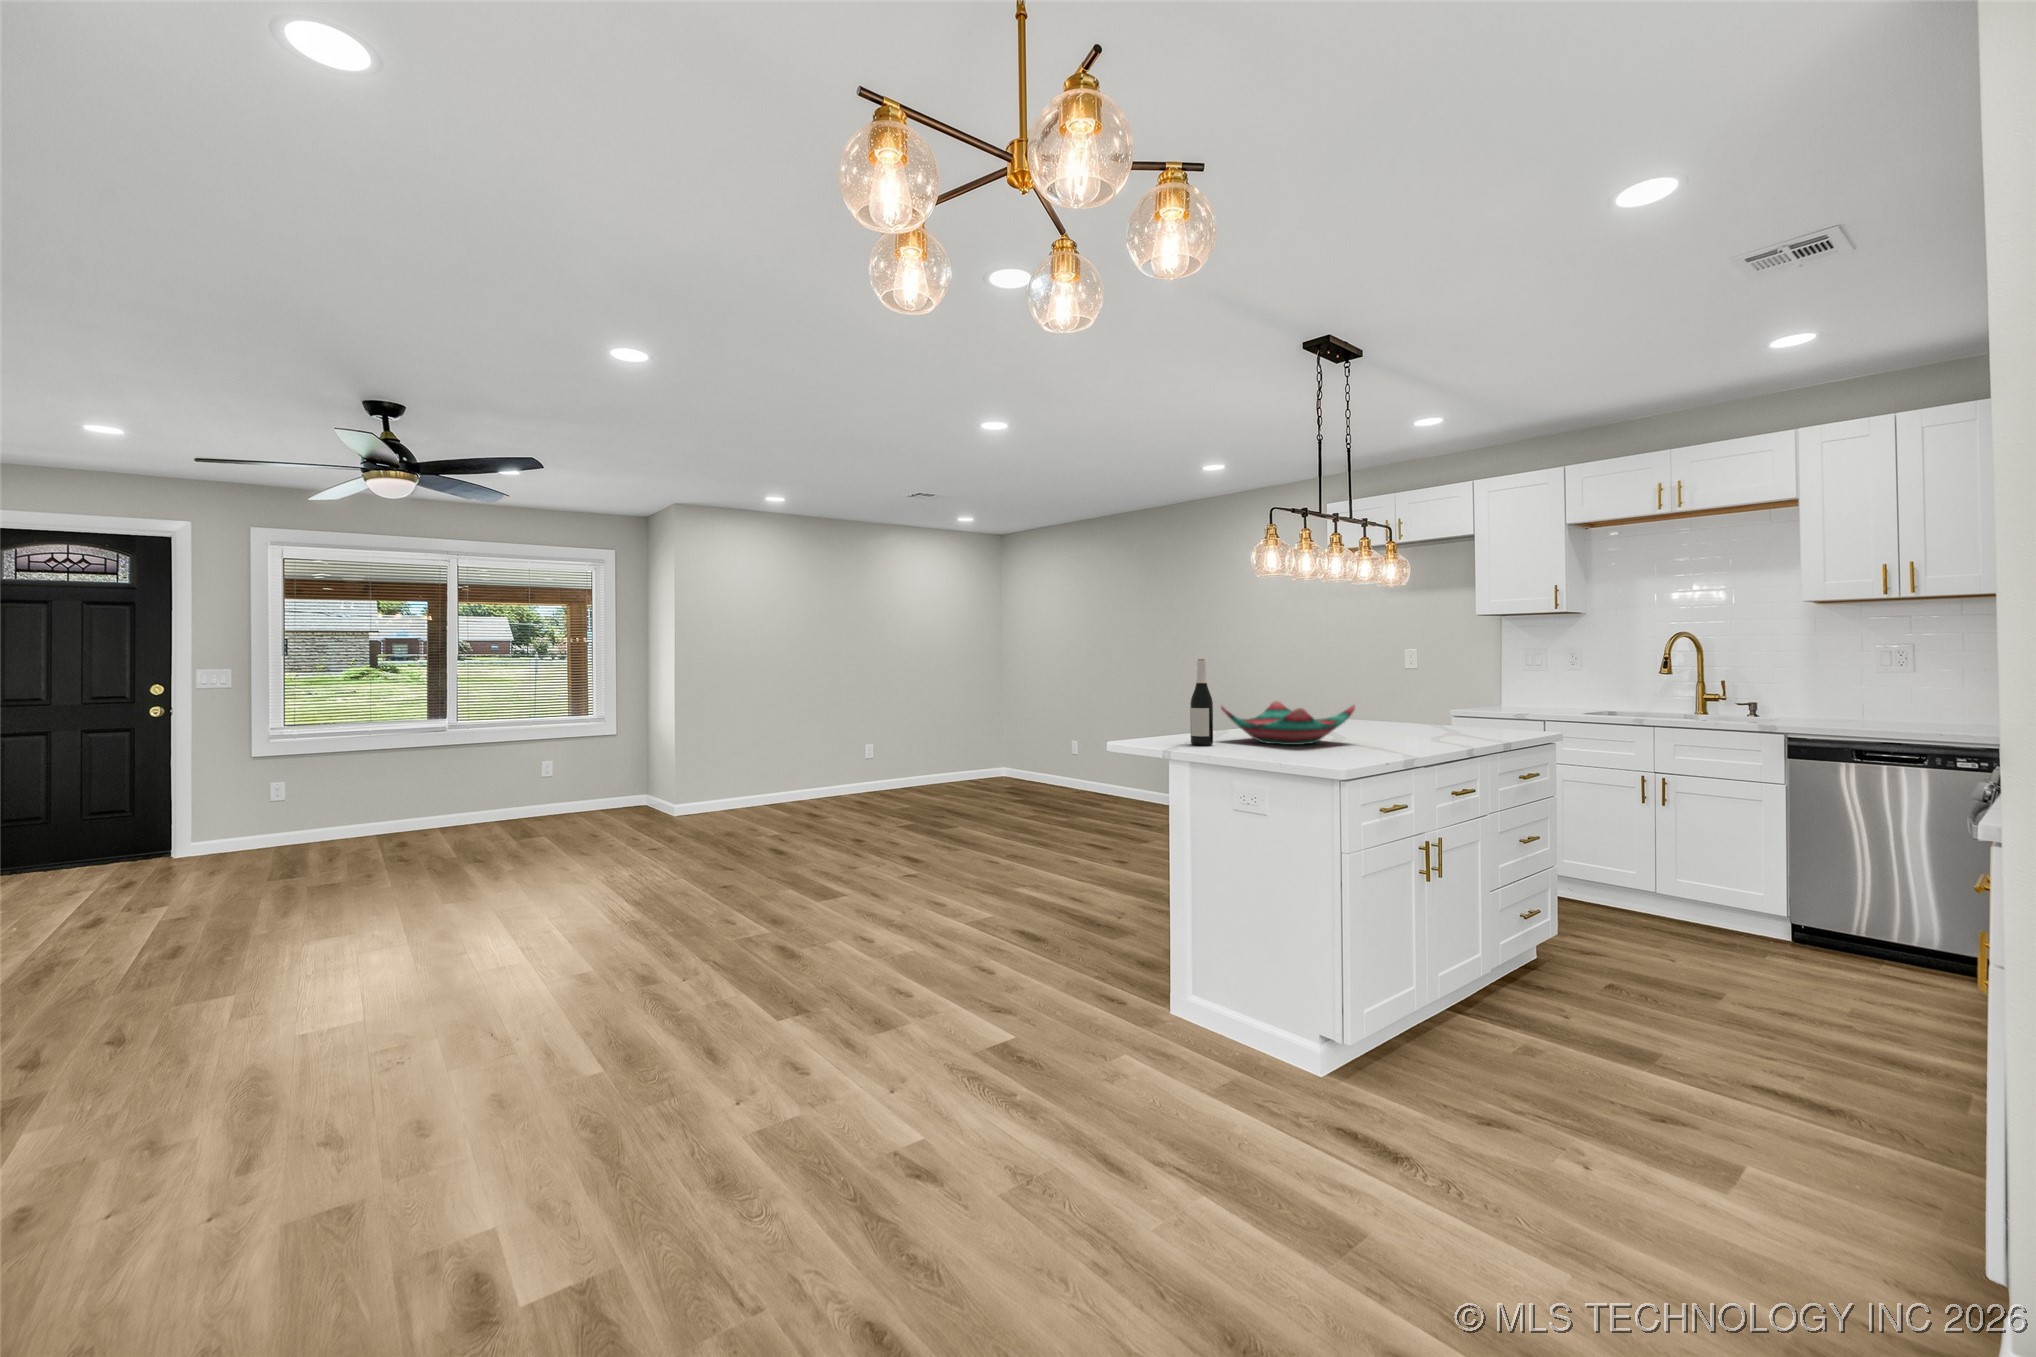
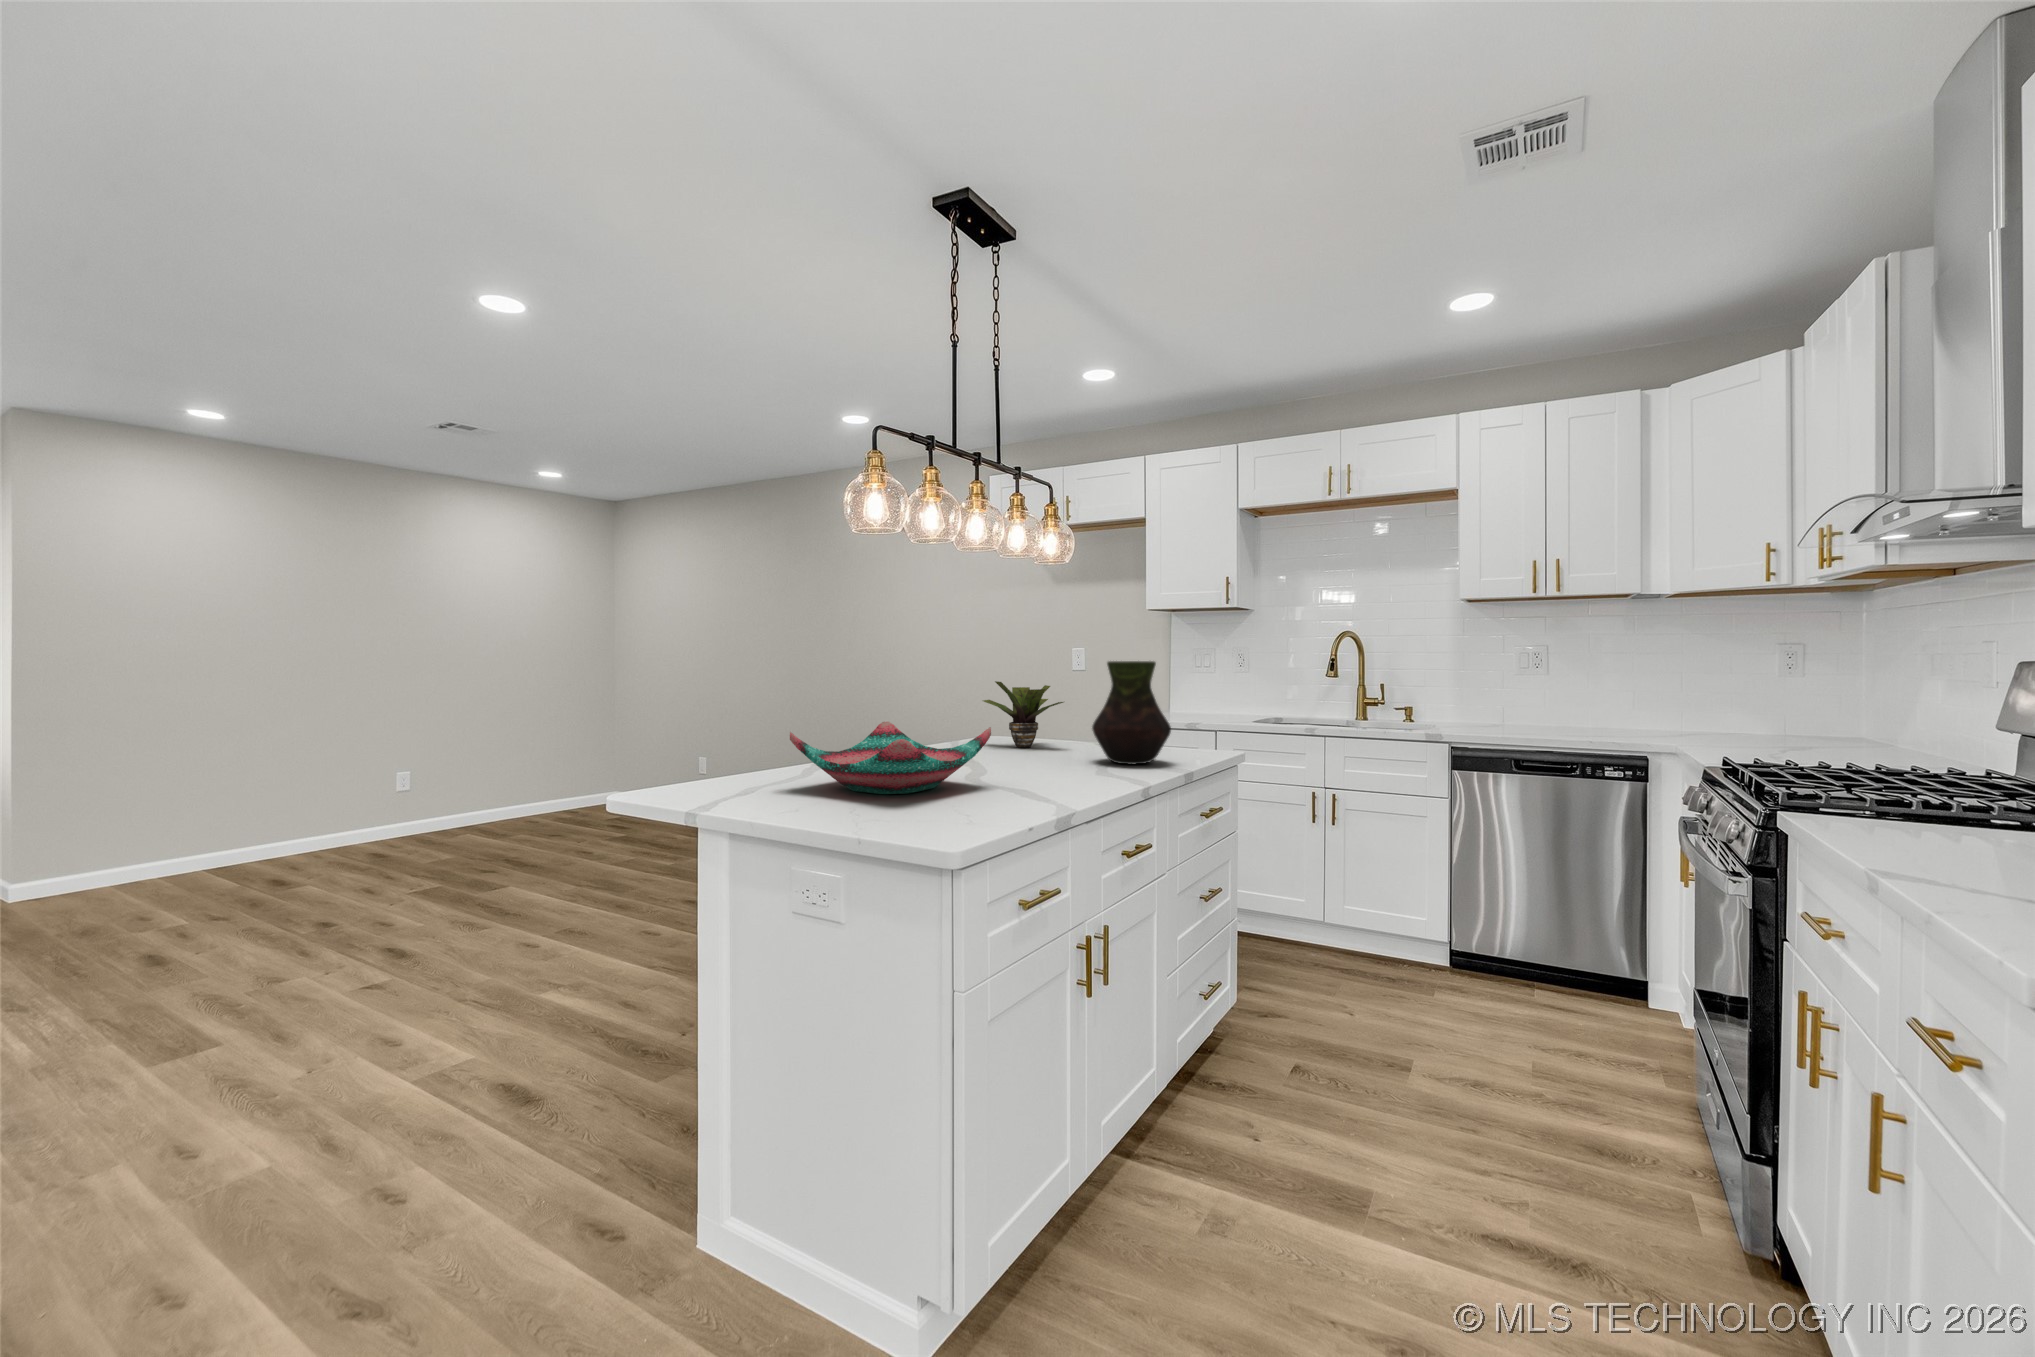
wine bottle: present [1190,659,1213,745] -> none [729,660,767,803]
vase: none [1428,660,1494,736] -> present [1092,661,1171,764]
potted plant: none [1336,676,1406,726] -> present [983,681,1063,748]

